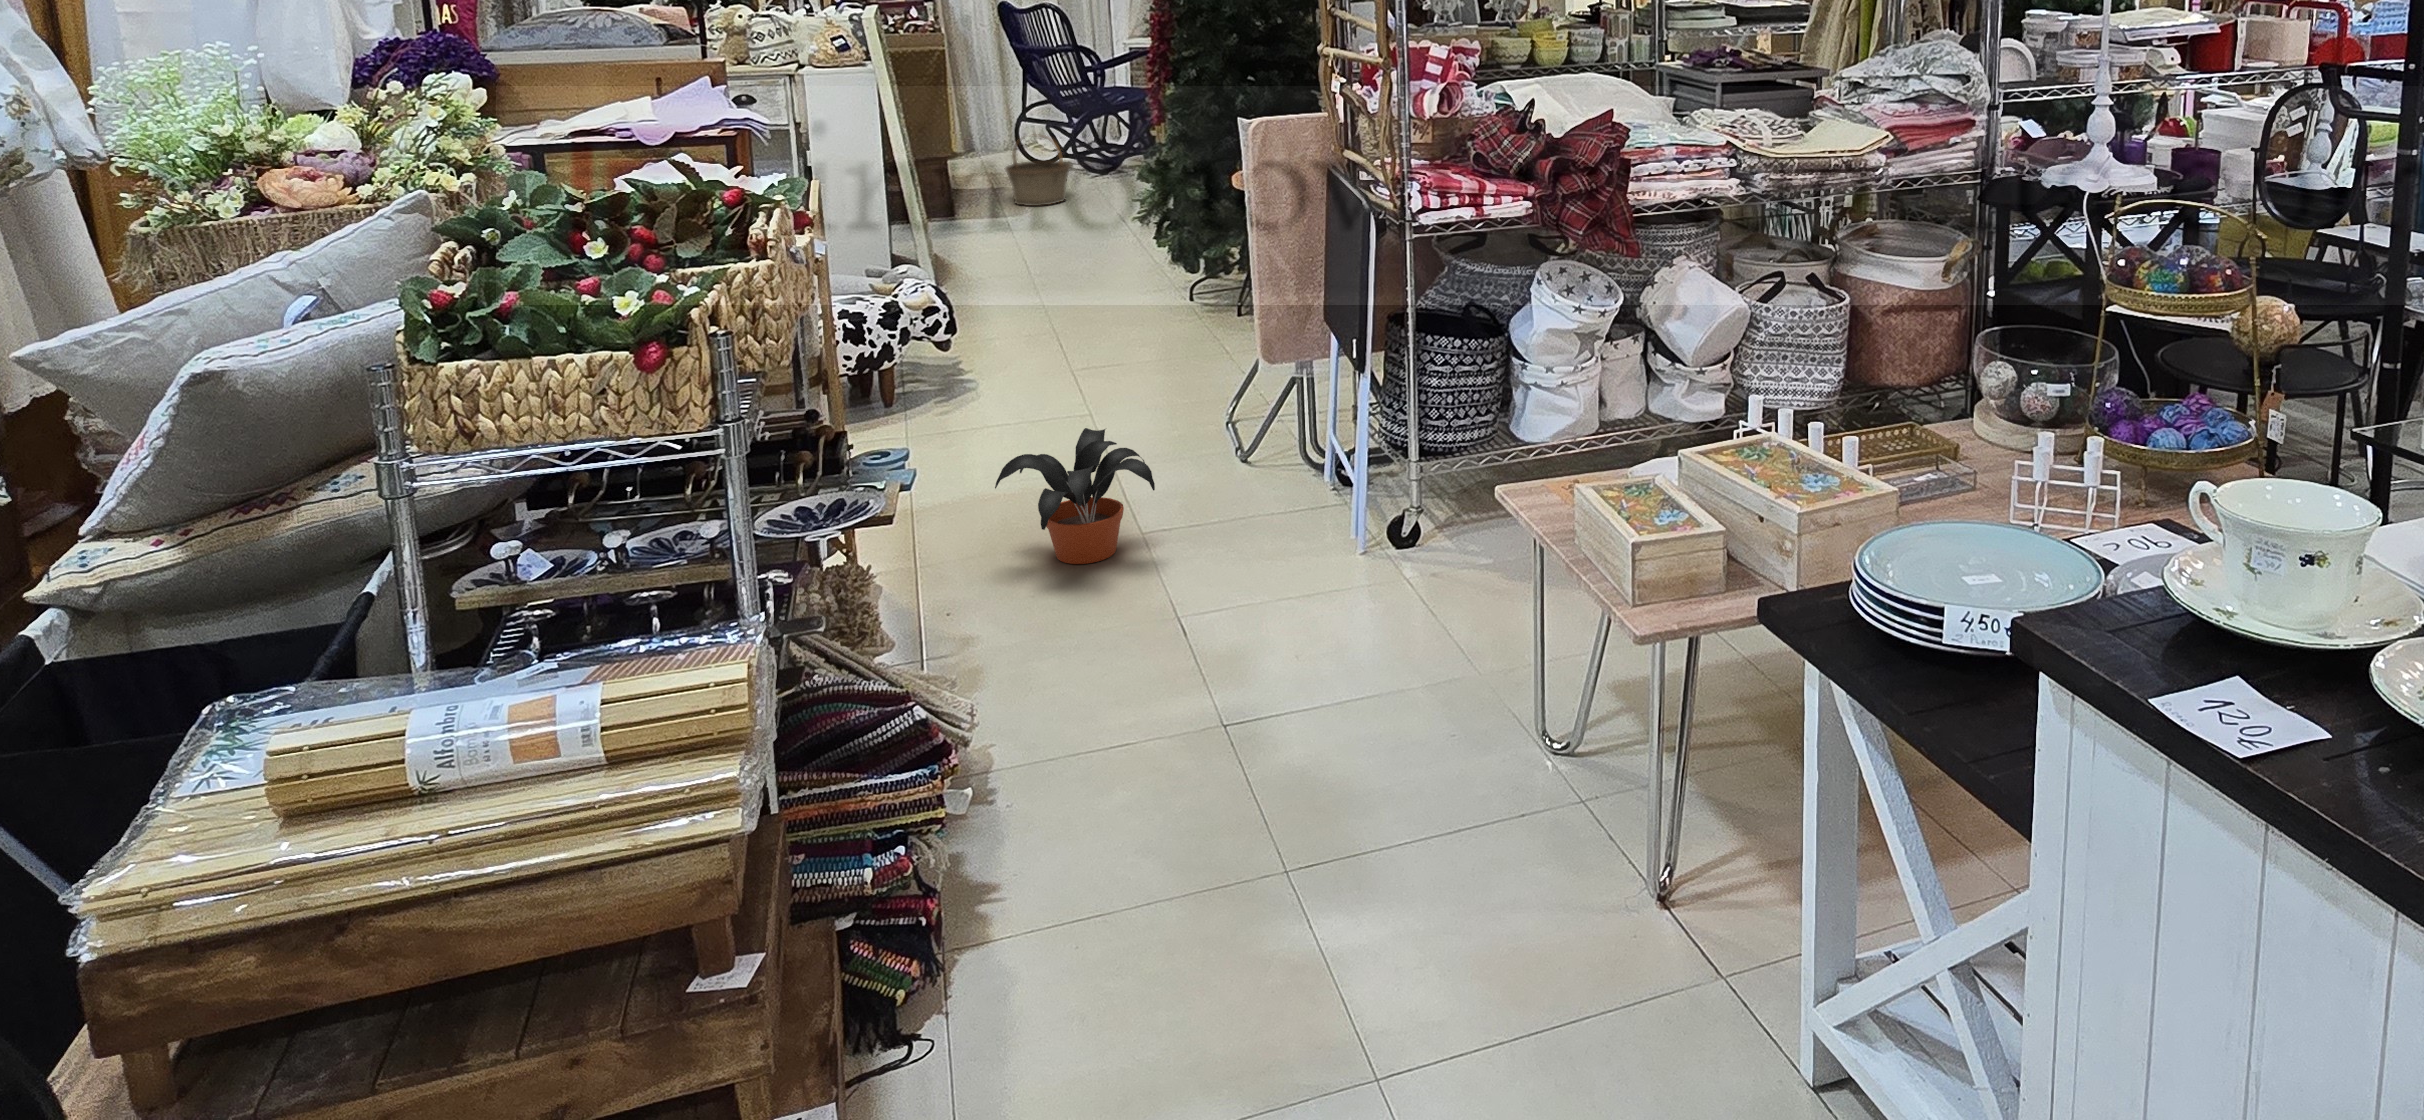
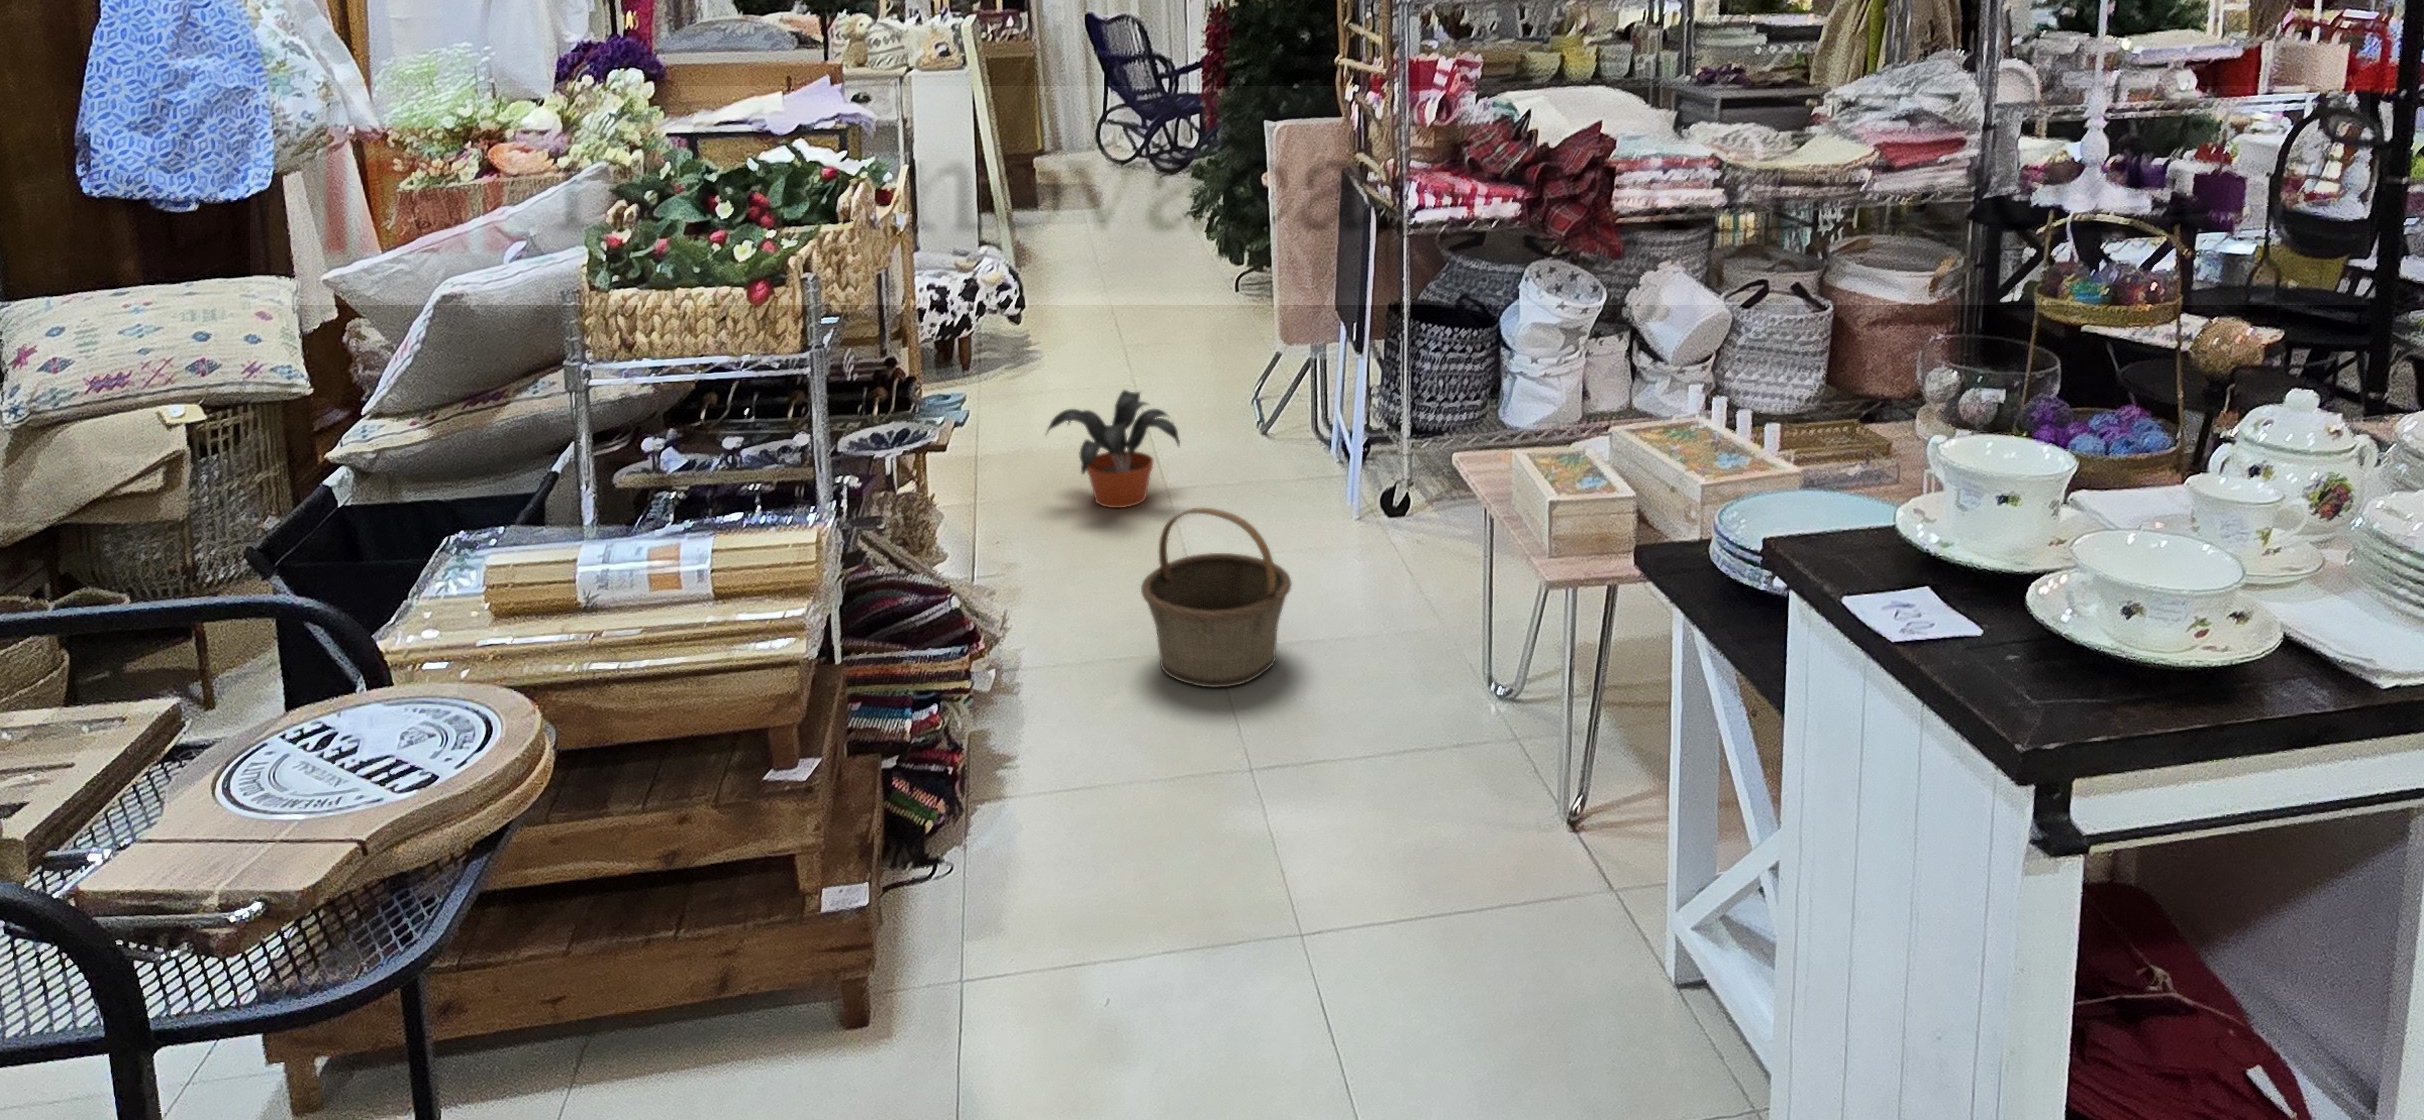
basket: present [1005,134,1071,206] -> present [1141,508,1291,687]

